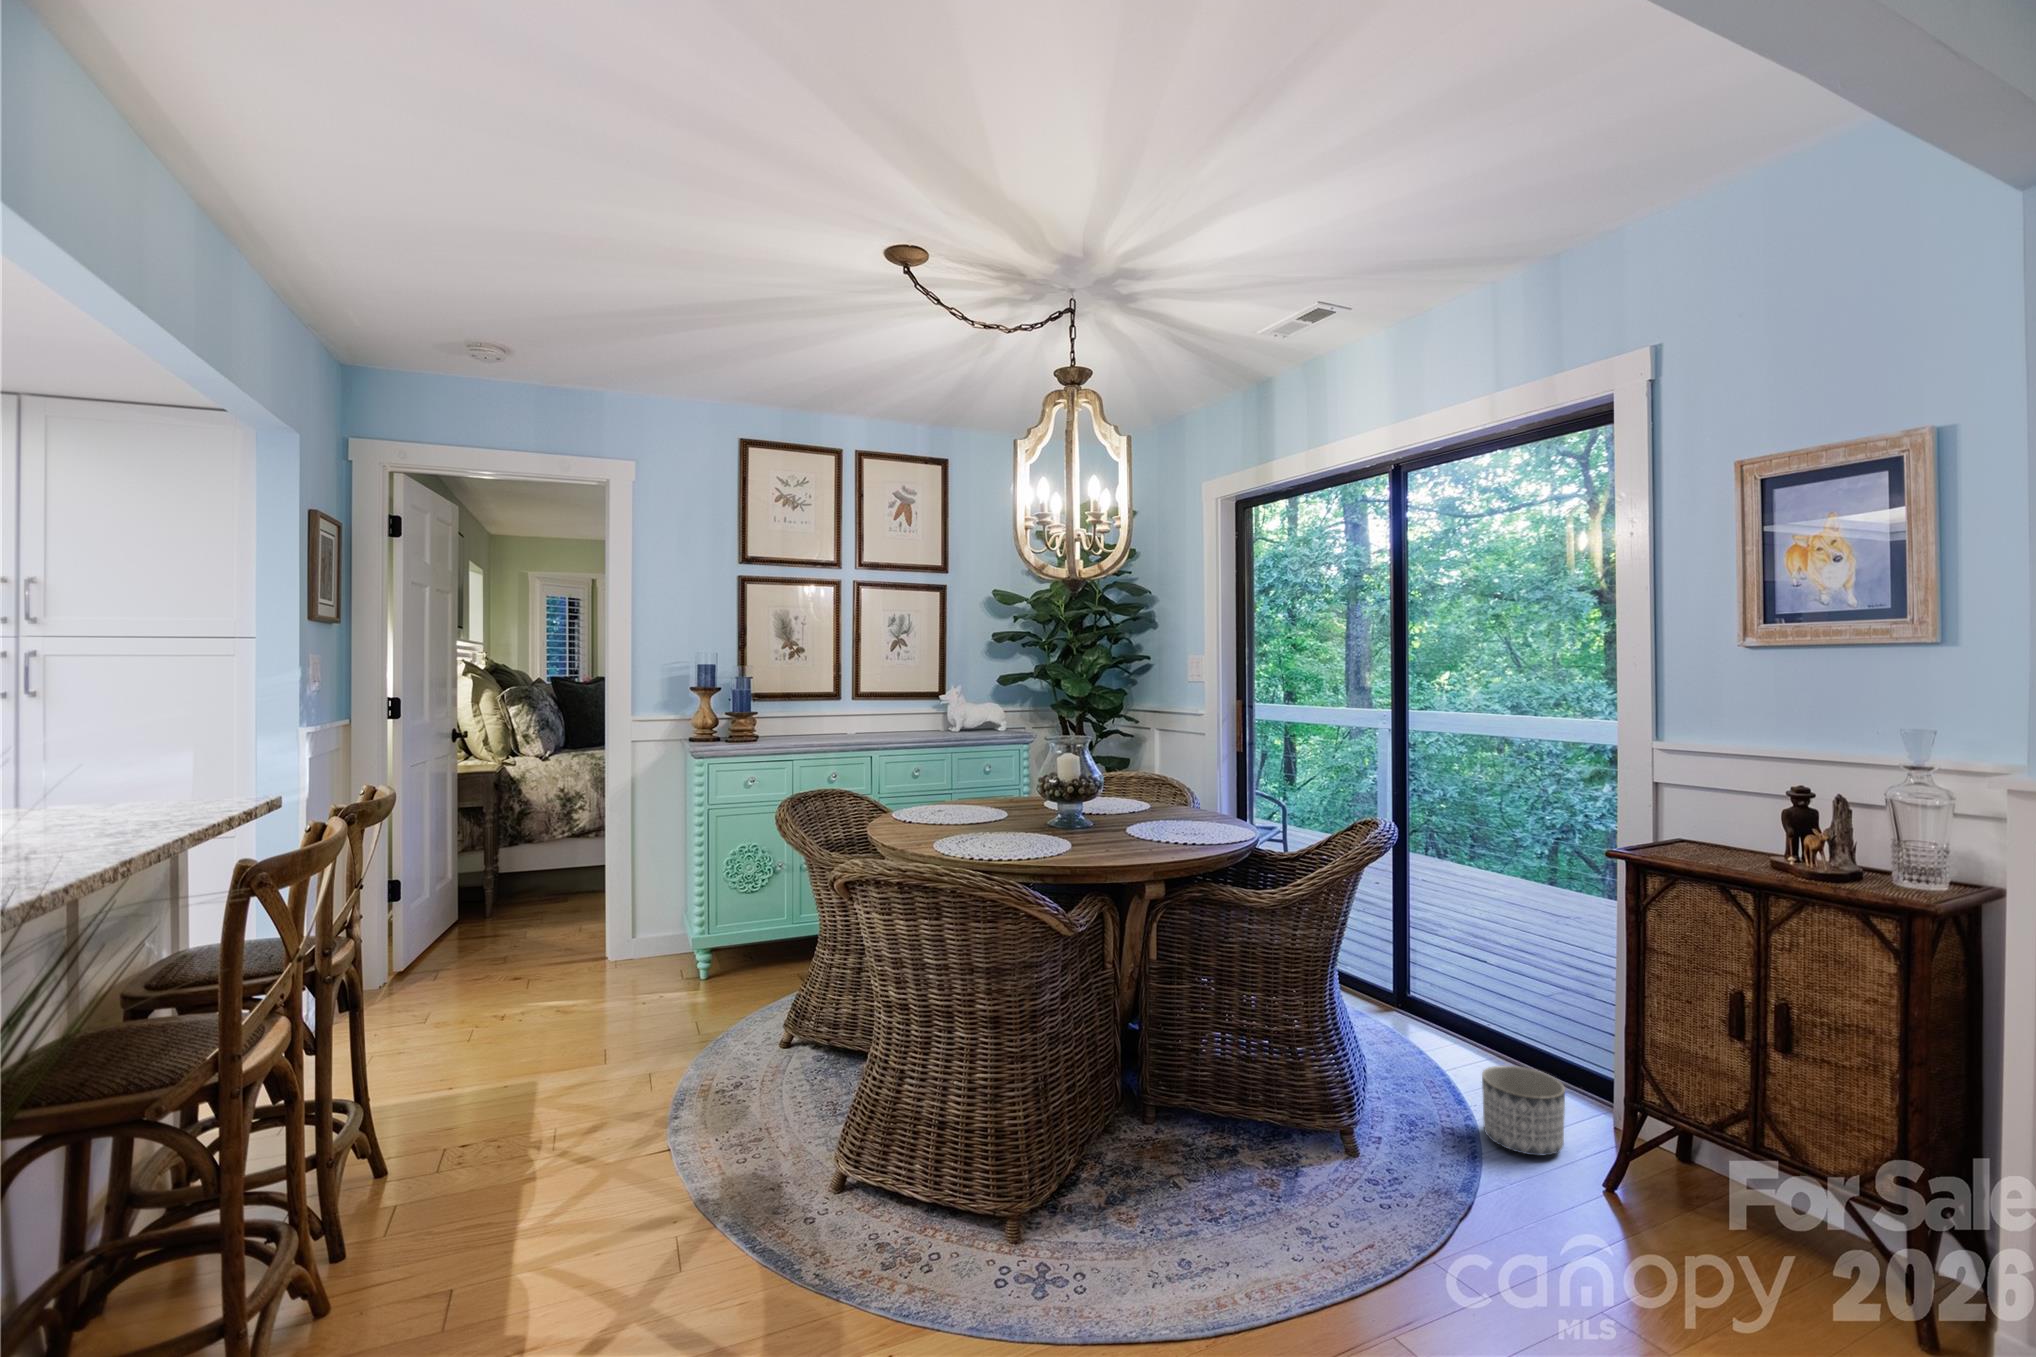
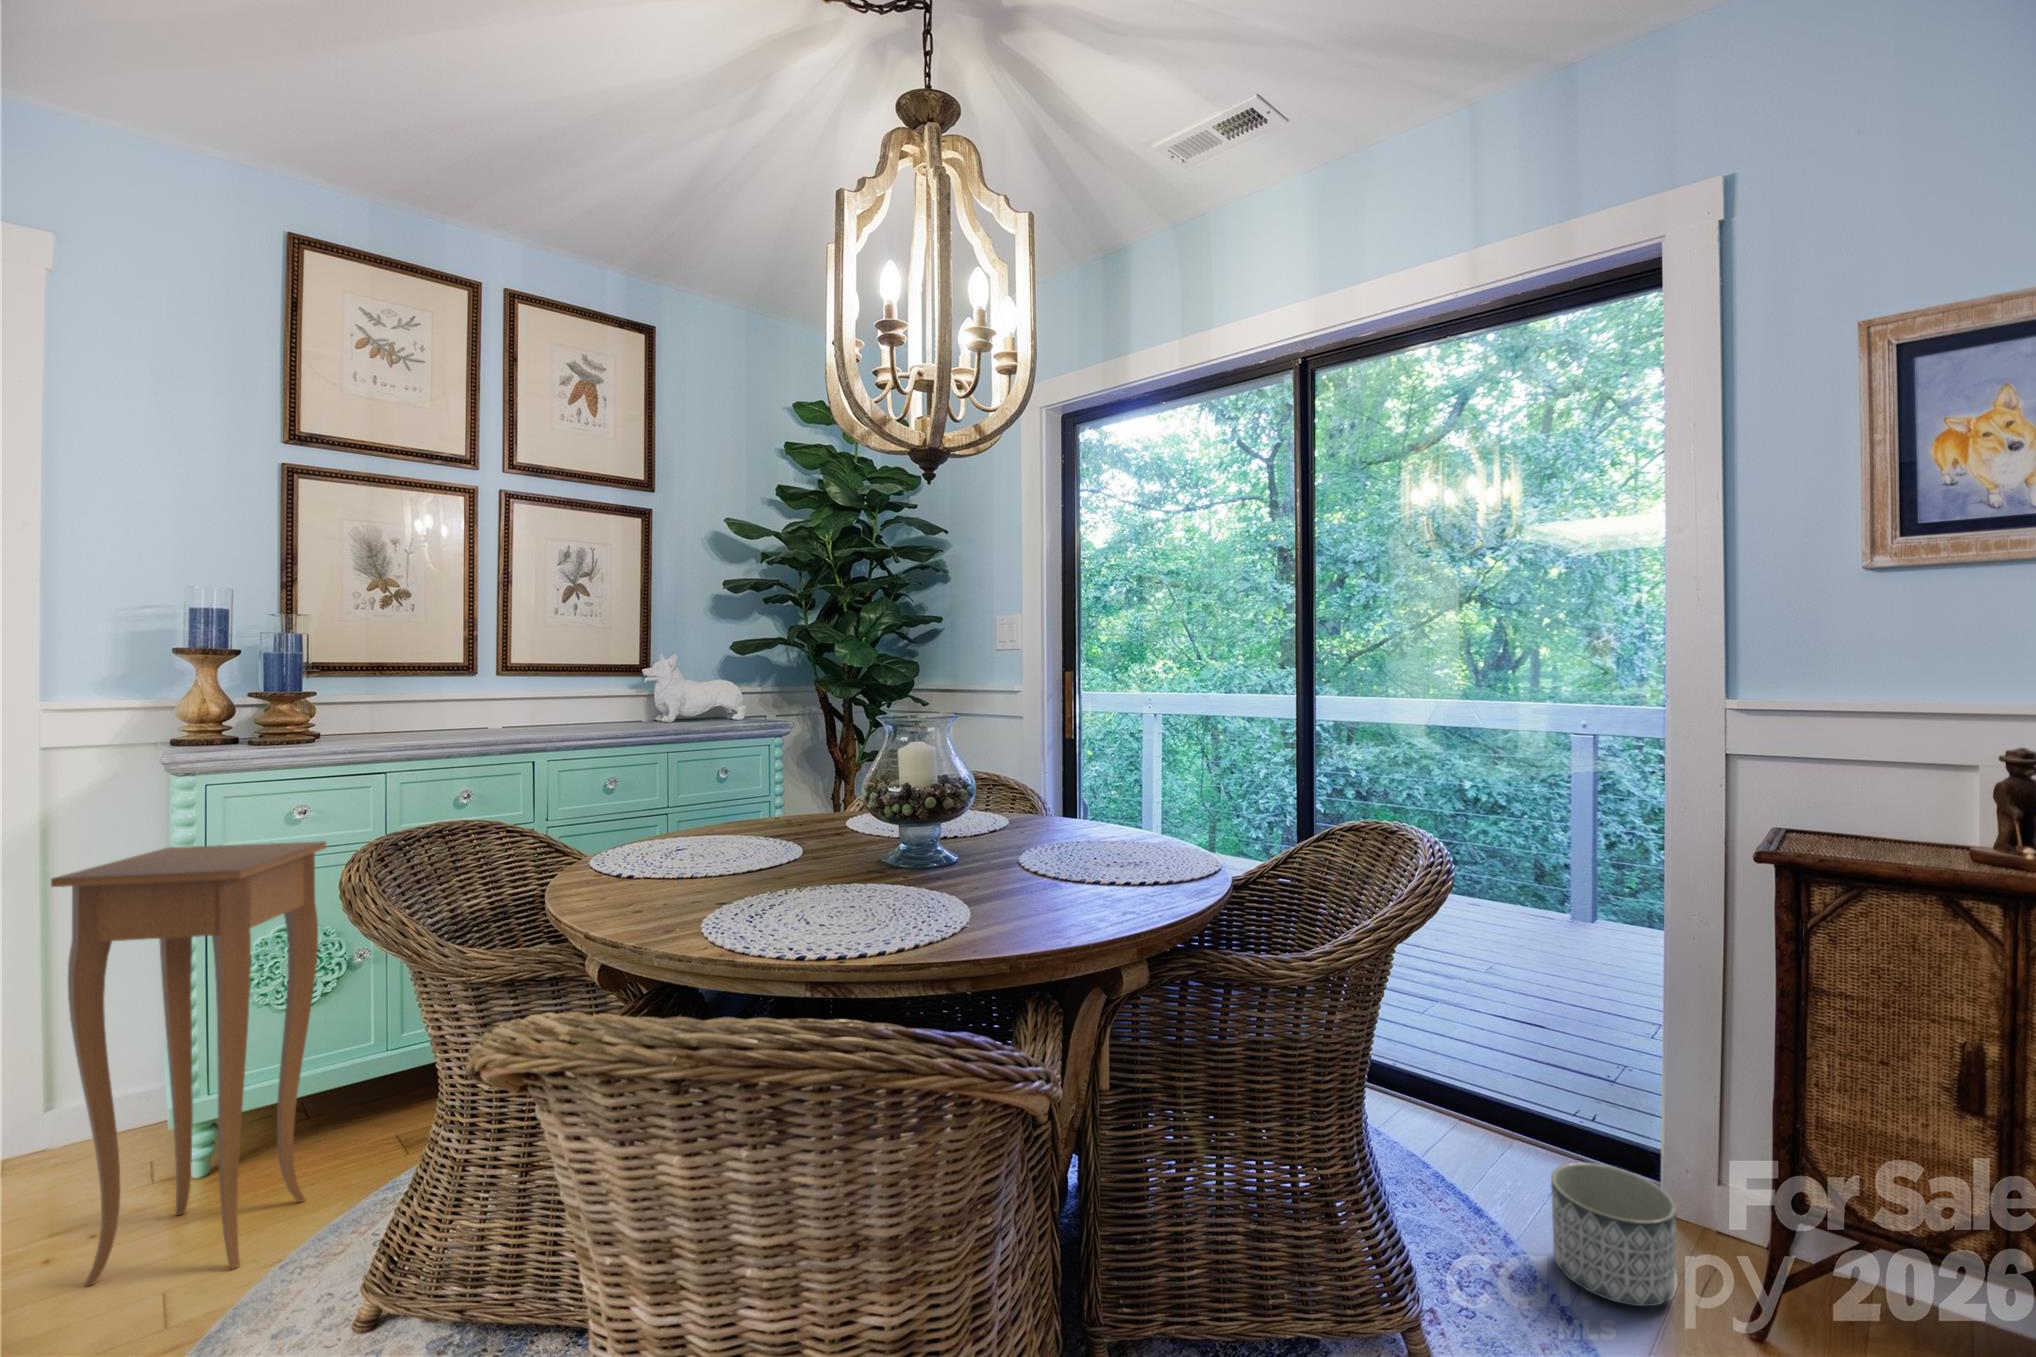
side table: none [655,797,765,1016] -> present [51,841,326,1286]

